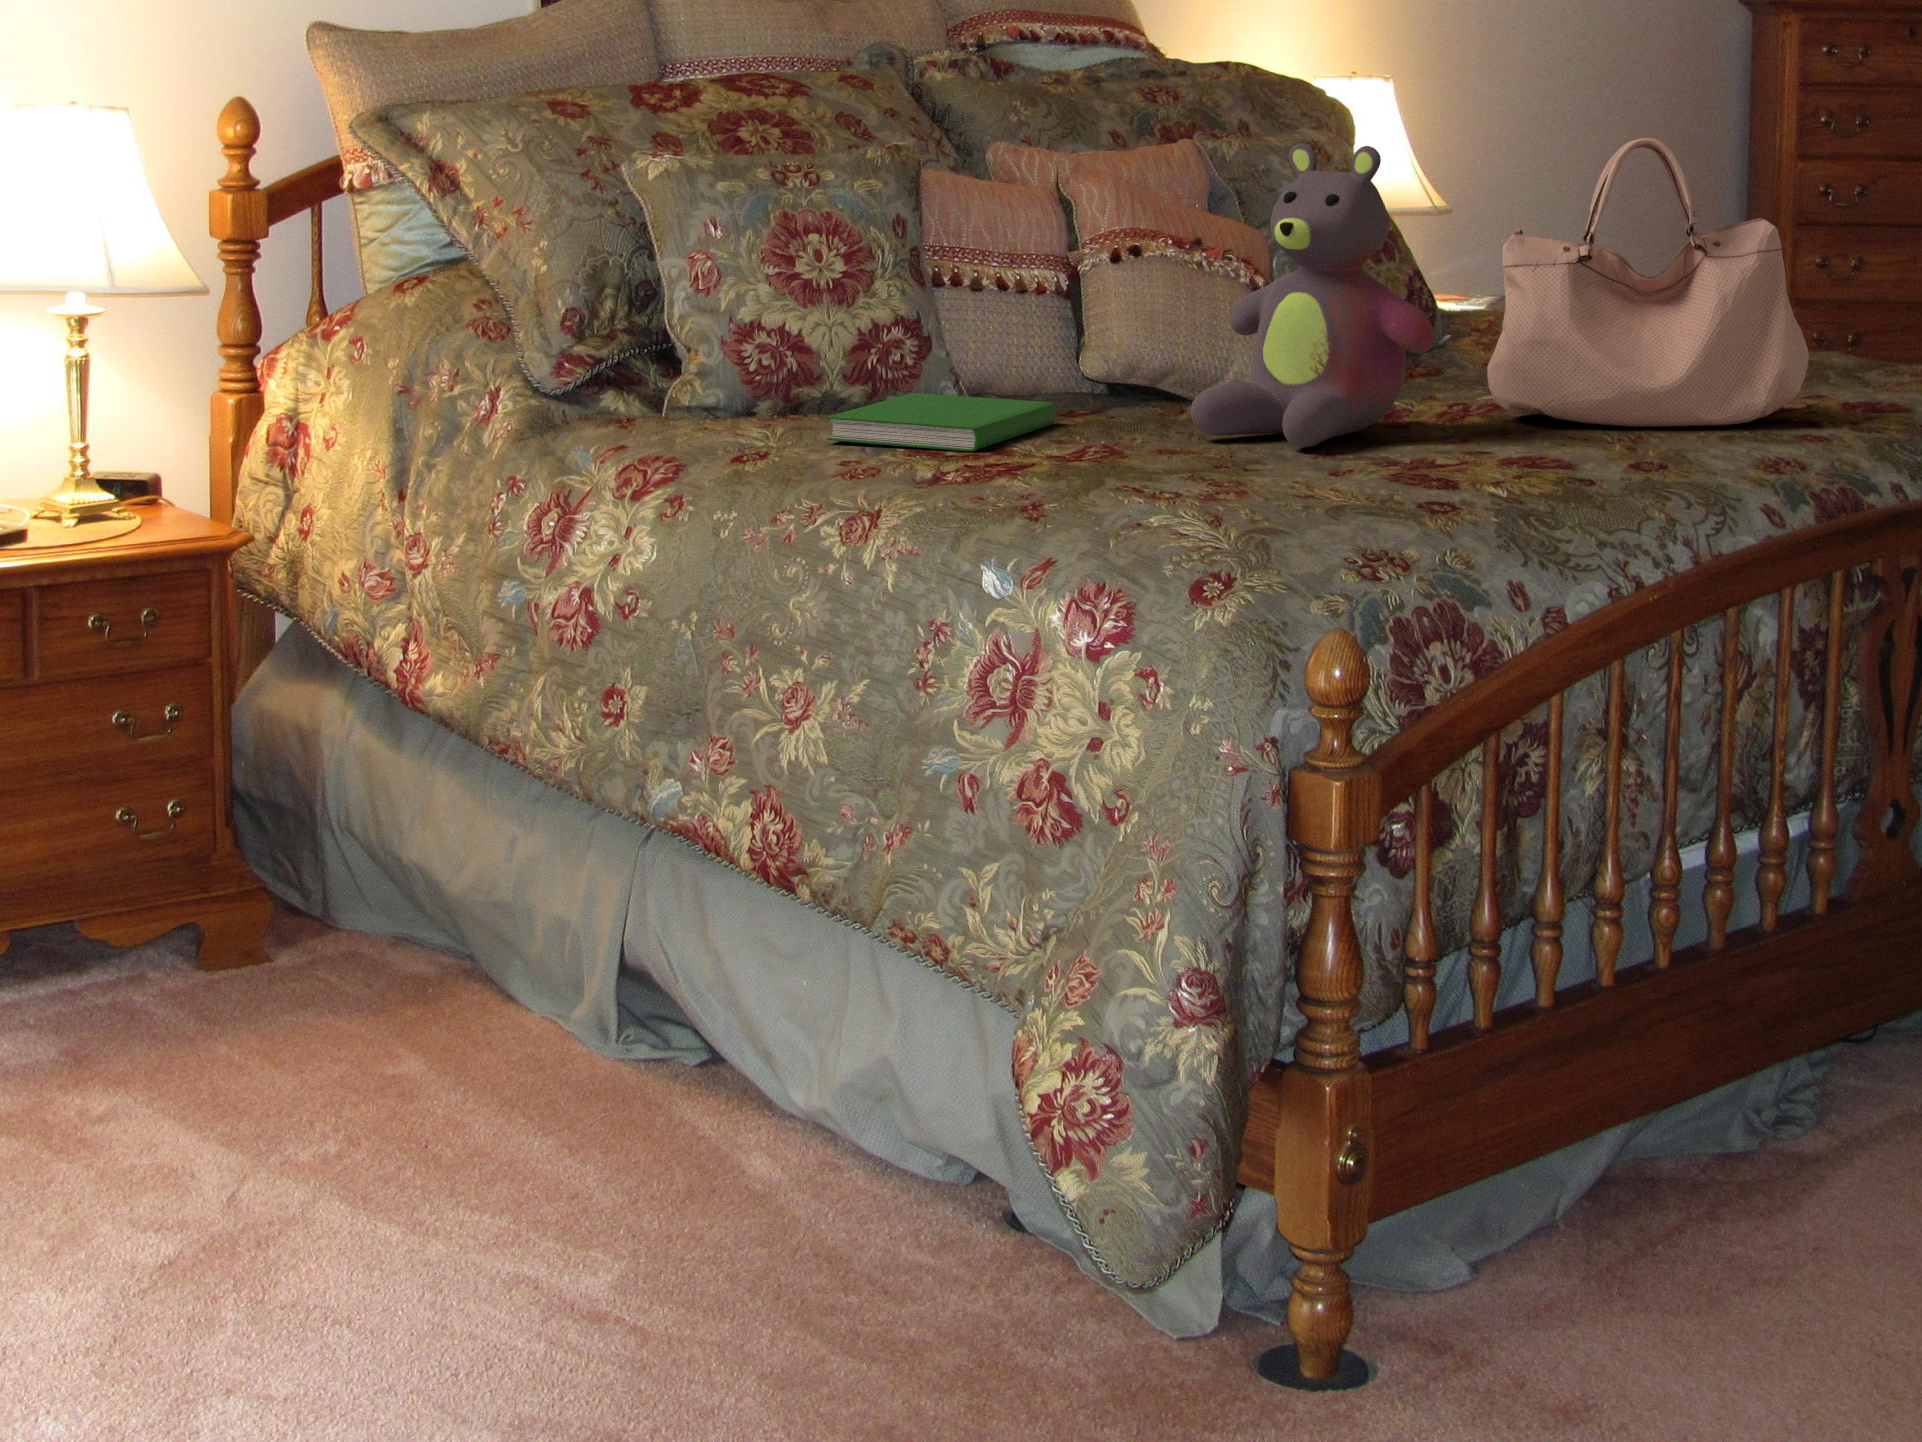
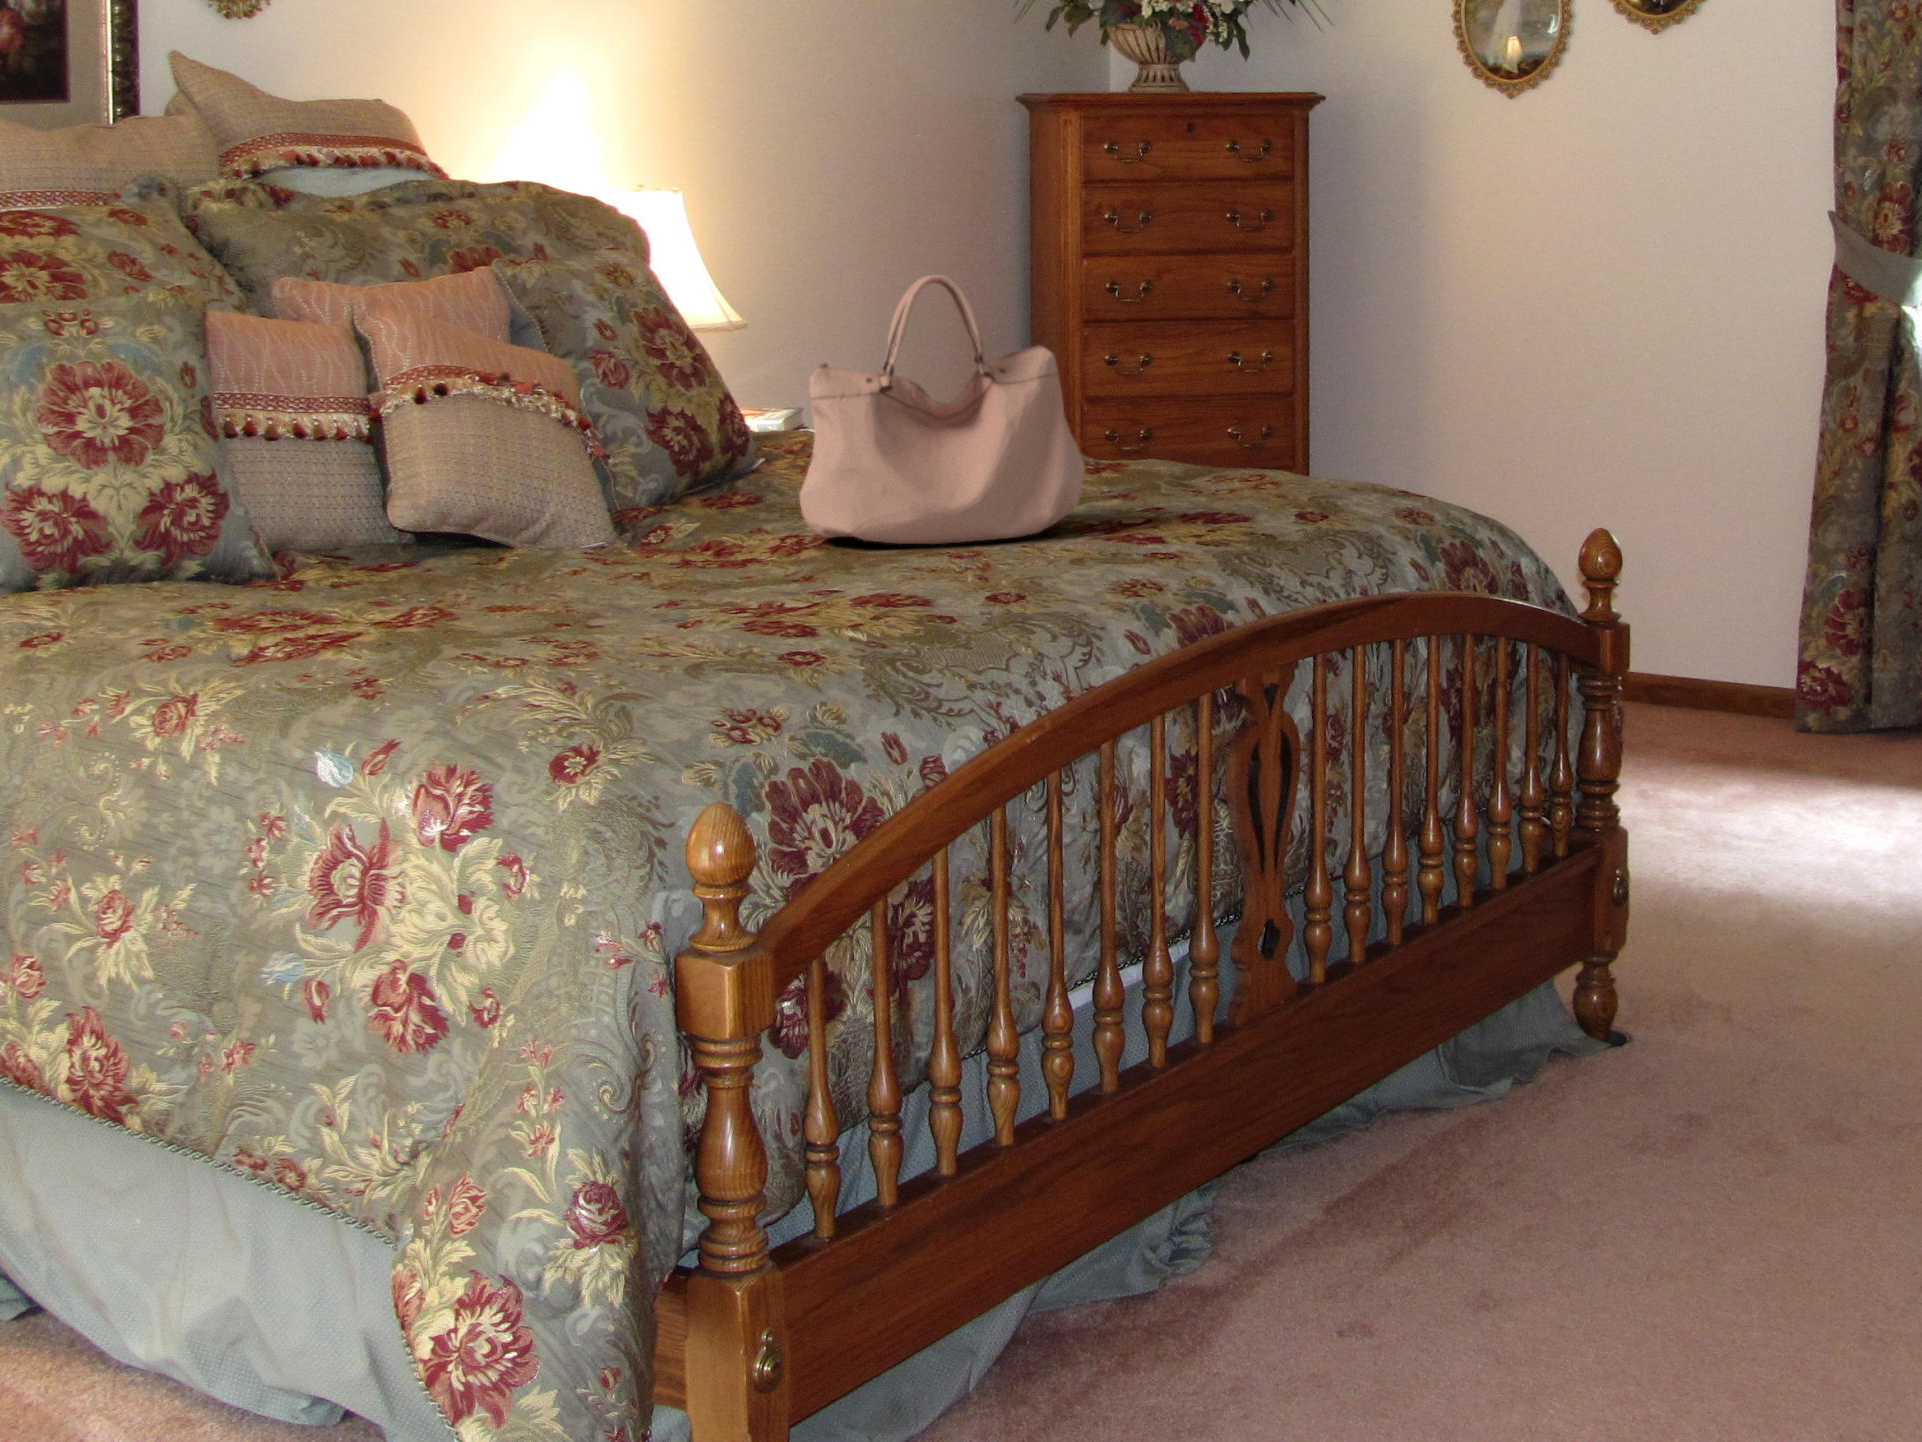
stuffed bear: present [1191,143,1435,448] -> none [518,290,755,592]
hardcover book: present [827,393,1057,451] -> none [129,552,376,619]

